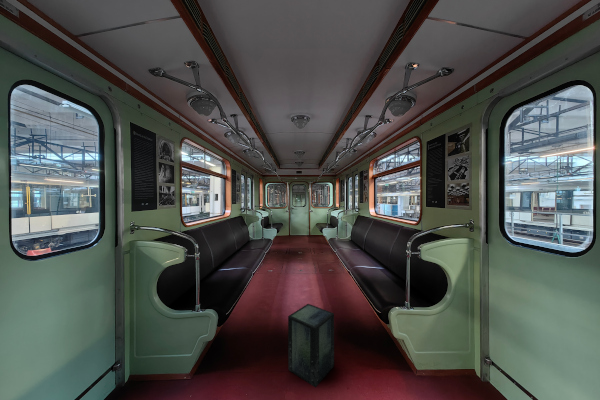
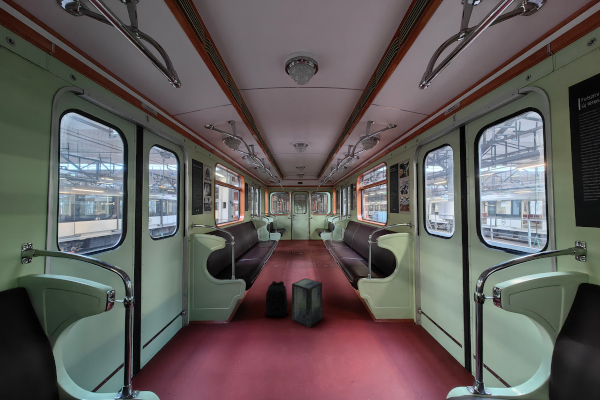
backpack: none [249,307,282,362] -> present [265,281,288,316]

